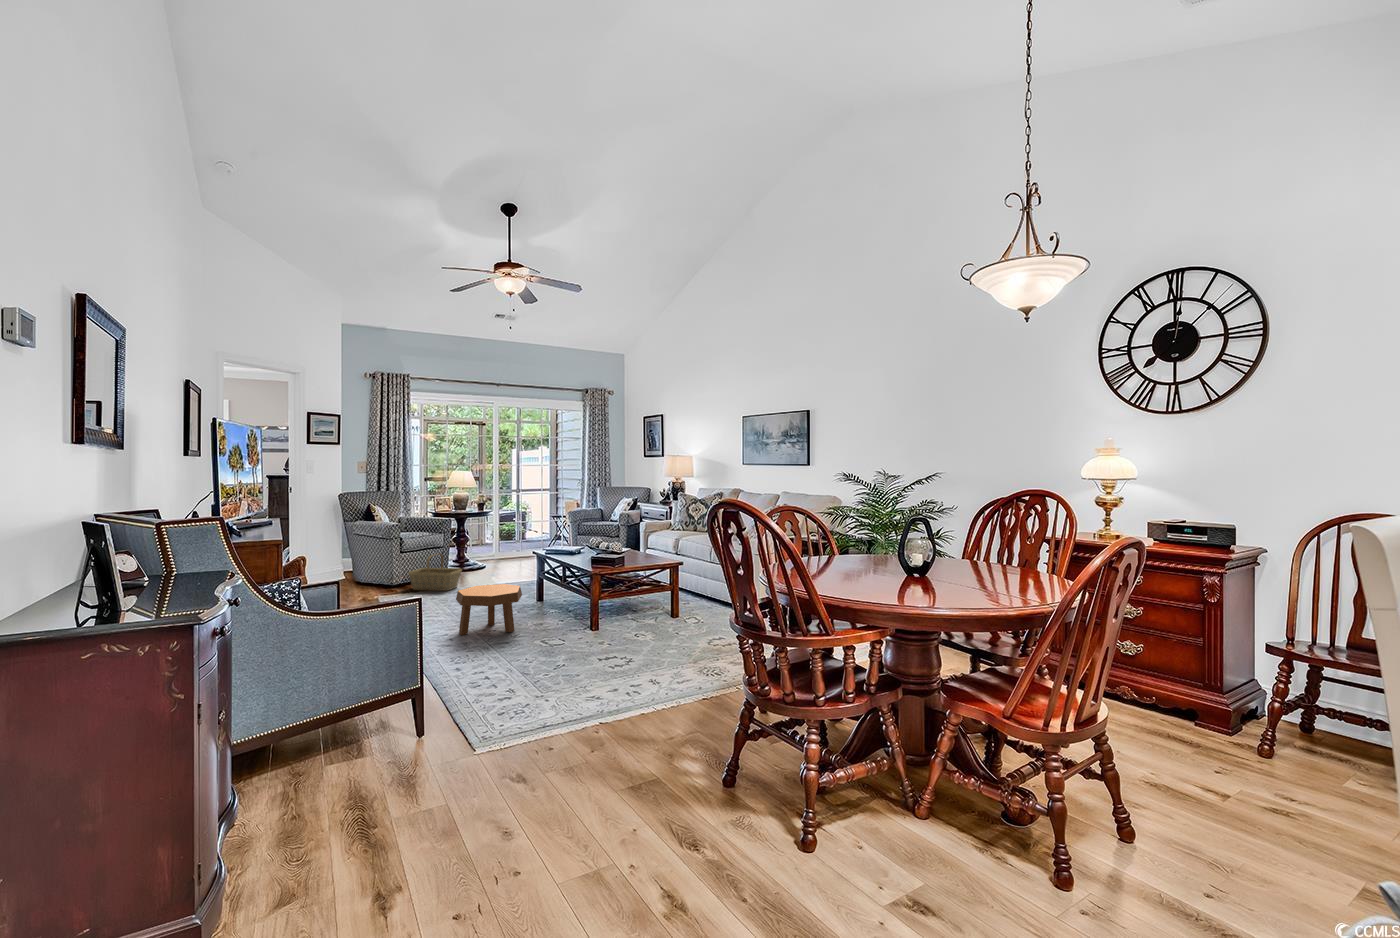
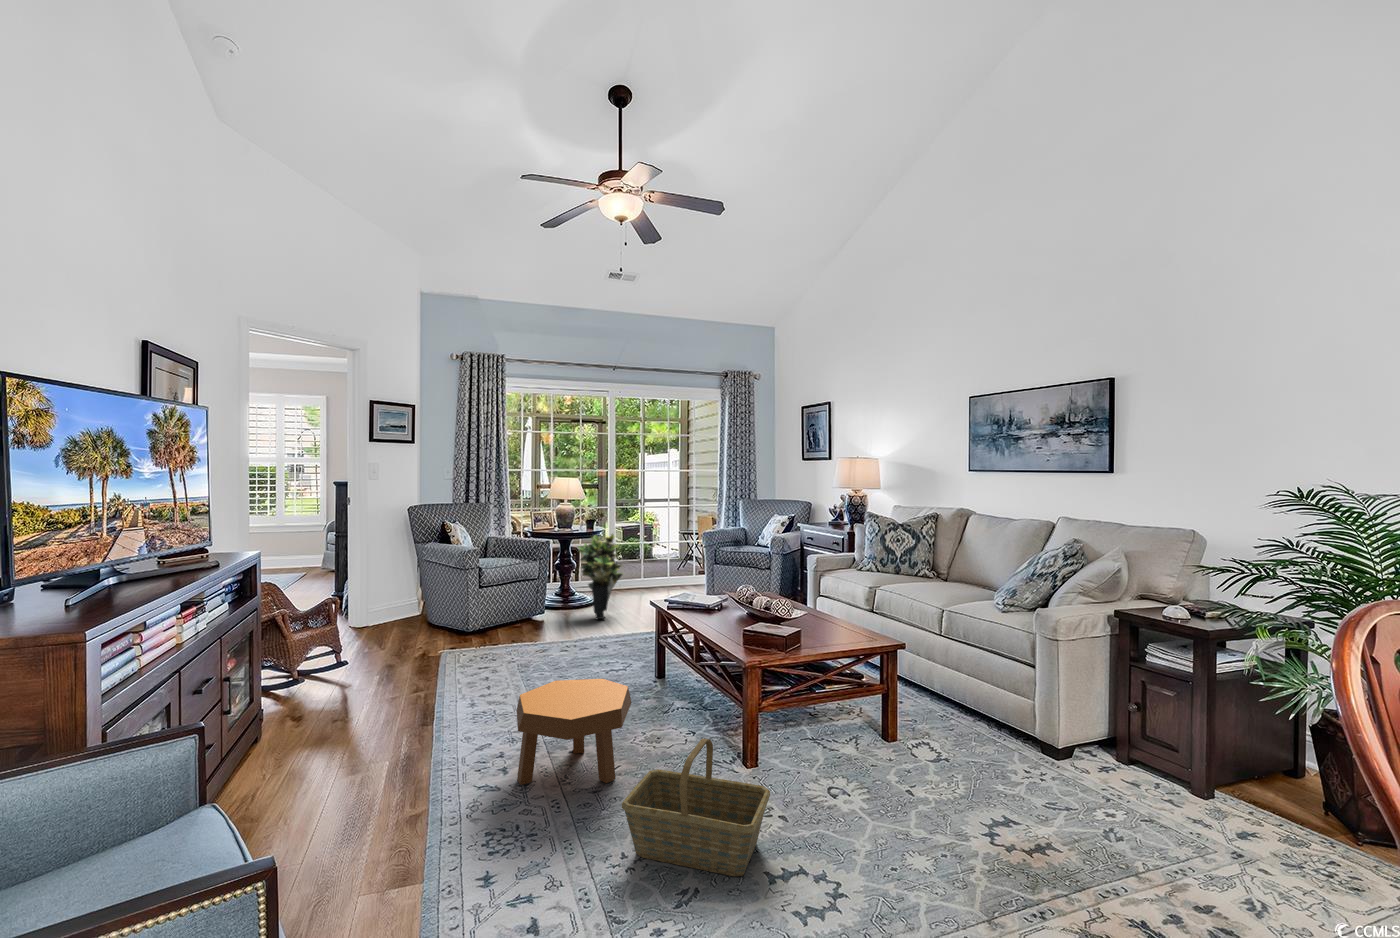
potted plant: none [474,511,509,573] -> present [578,534,623,620]
basket: present [408,554,462,591] -> present [622,739,770,876]

